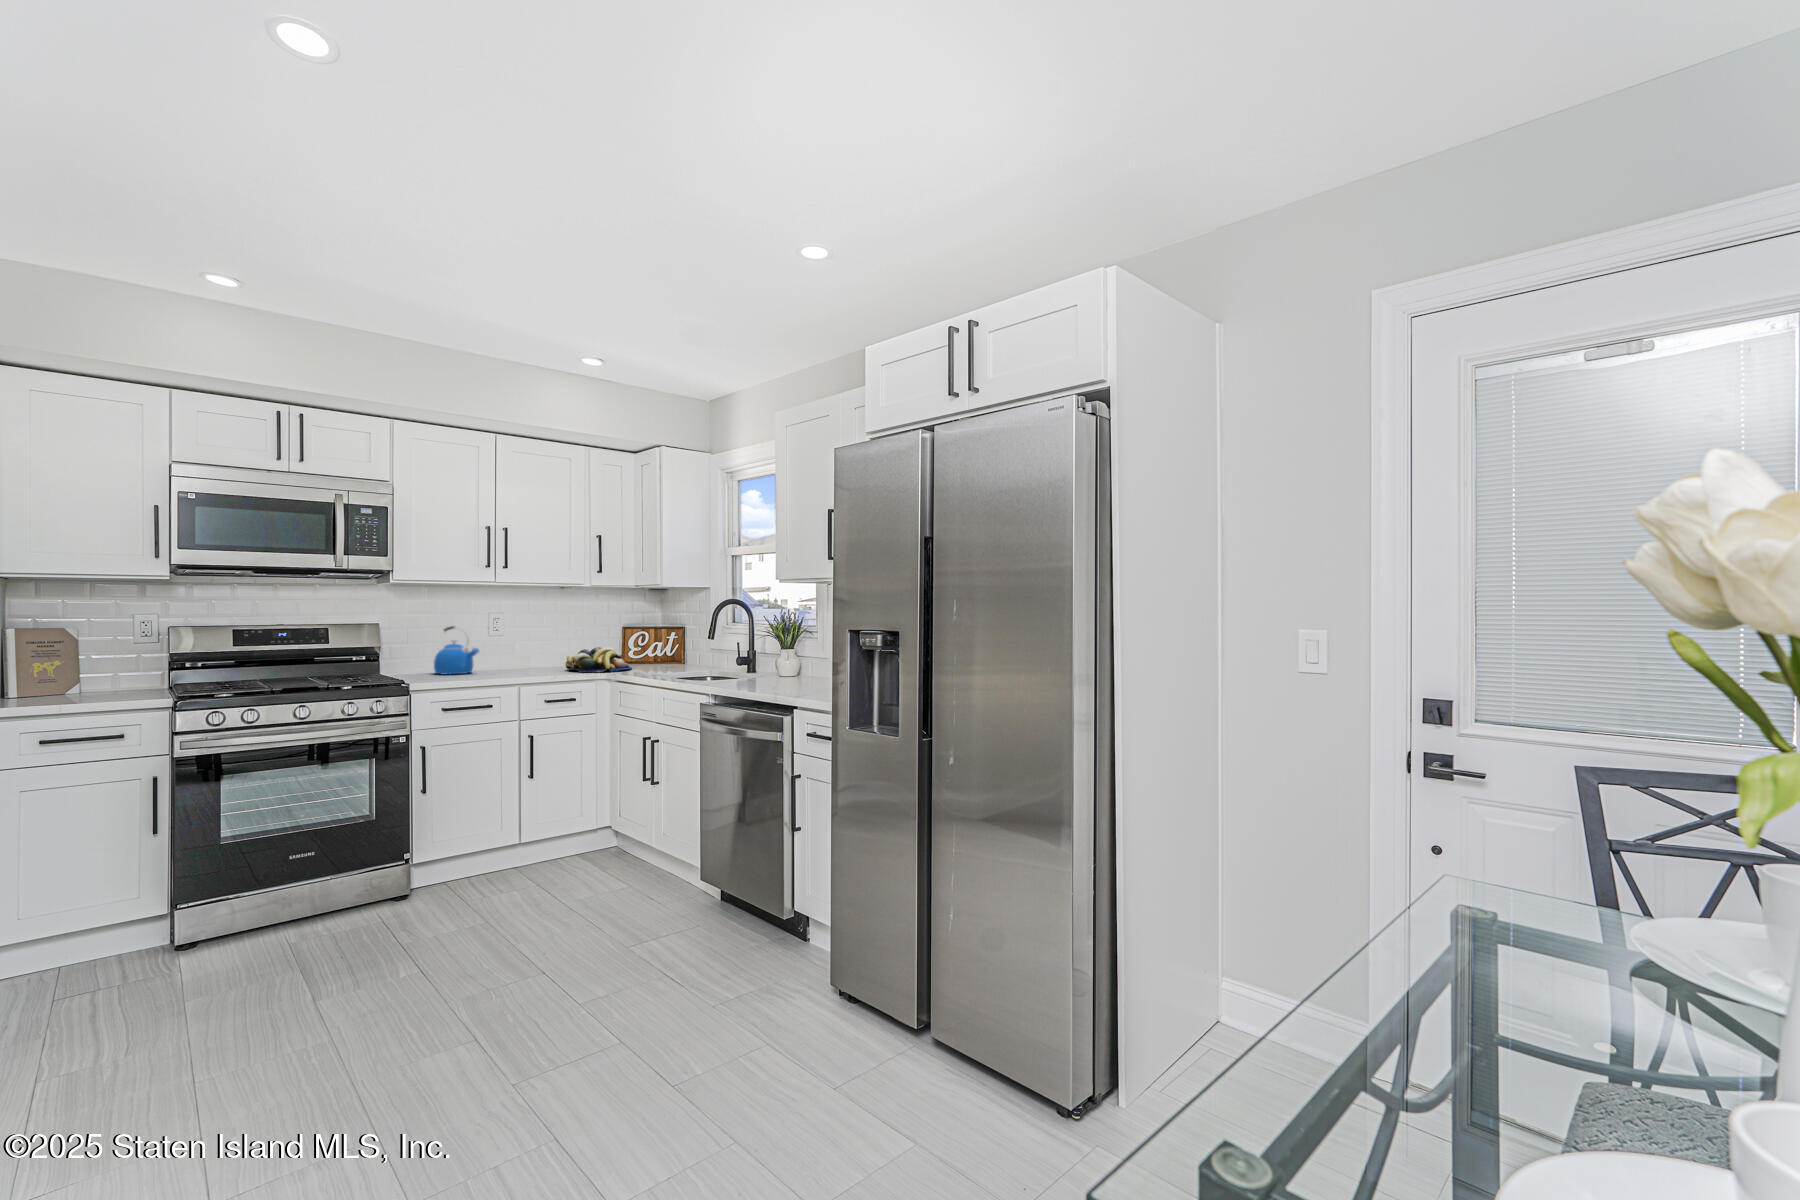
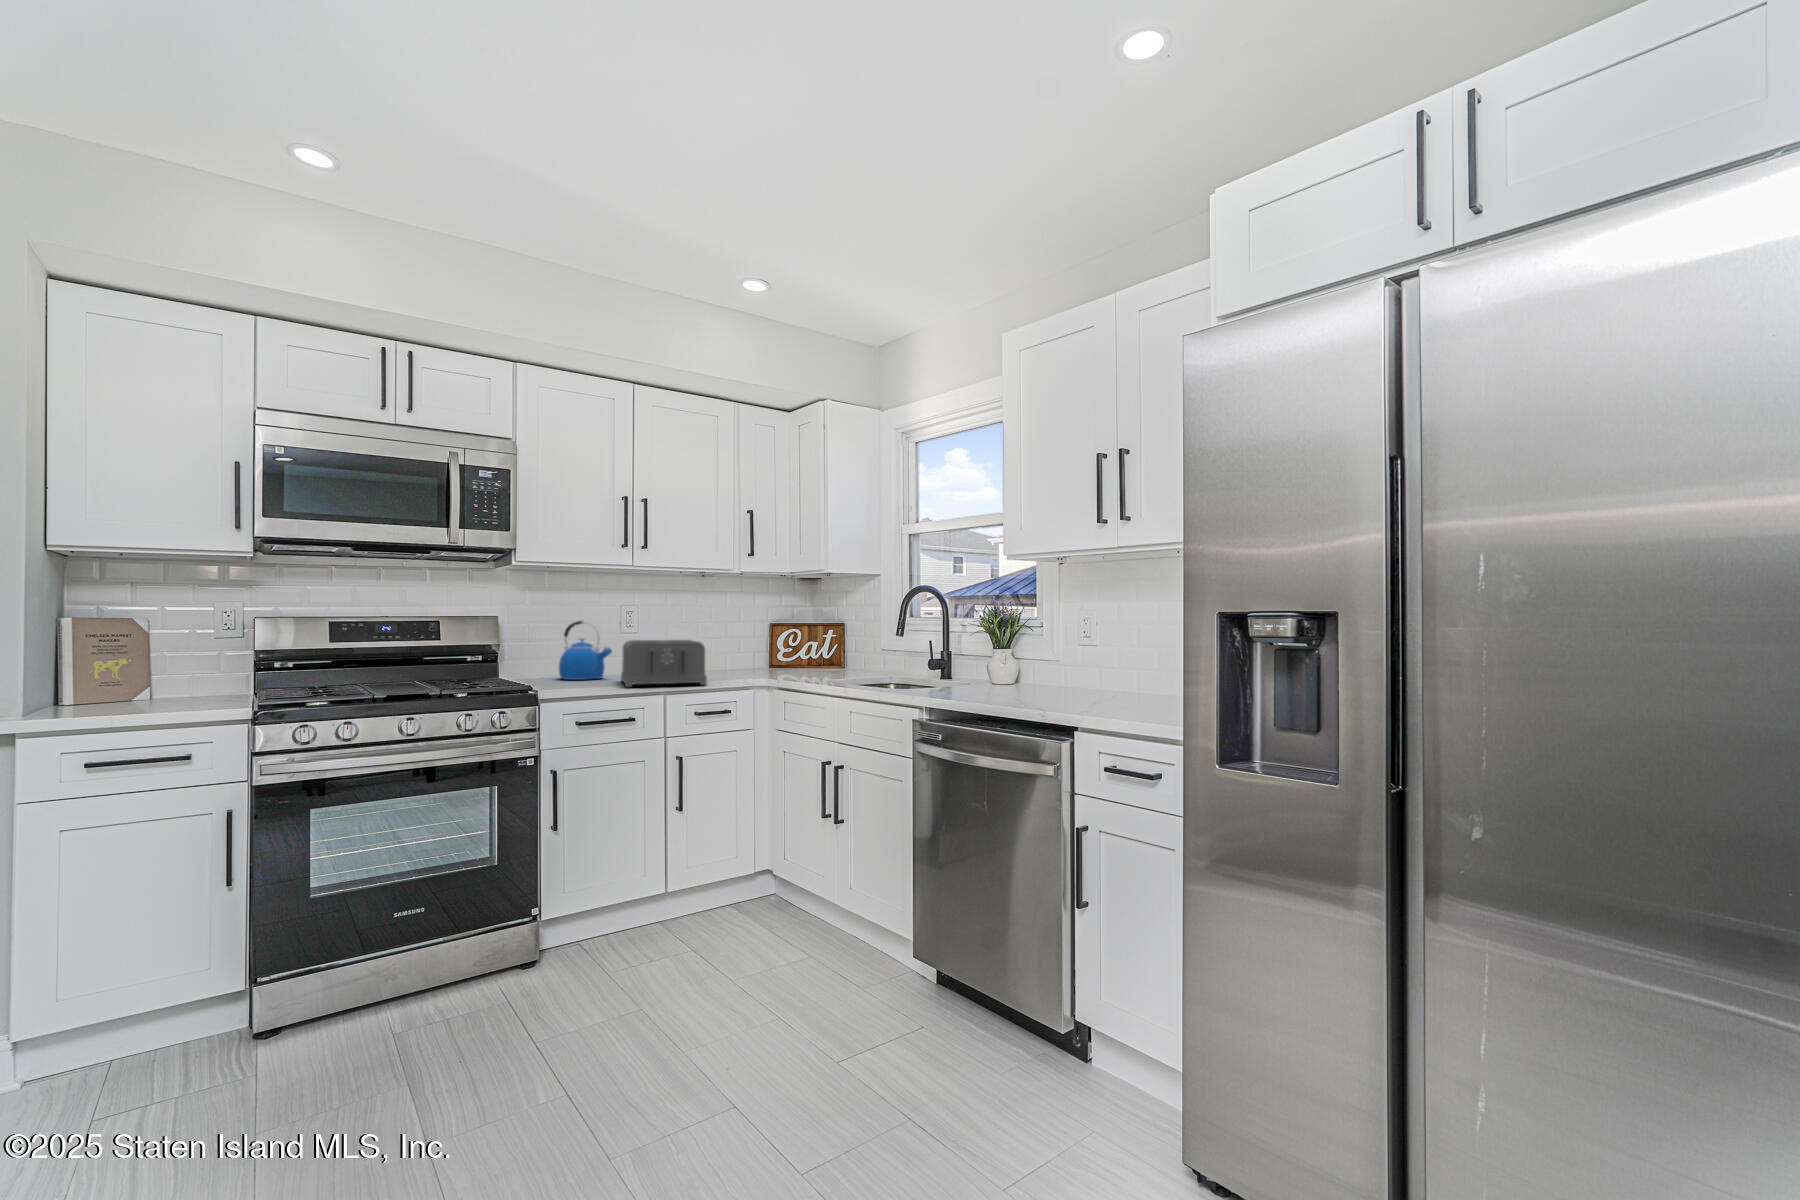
toaster: none [486,642,554,680] -> present [621,640,707,687]
fruit bowl: present [566,647,632,672] -> none [711,647,790,678]

